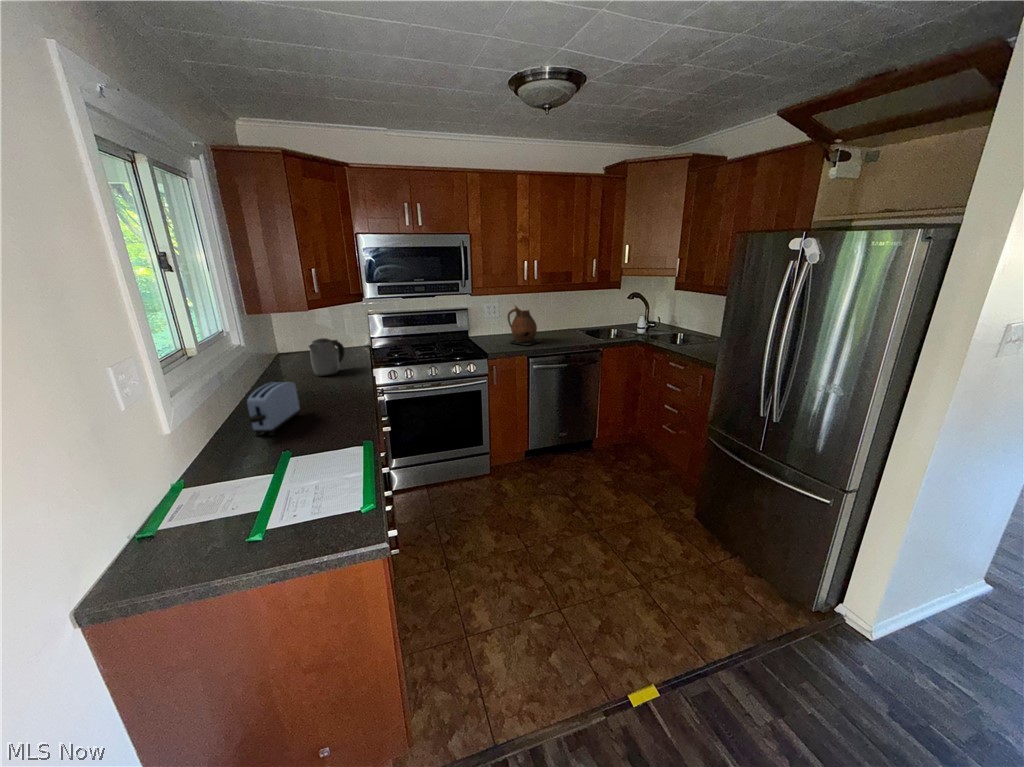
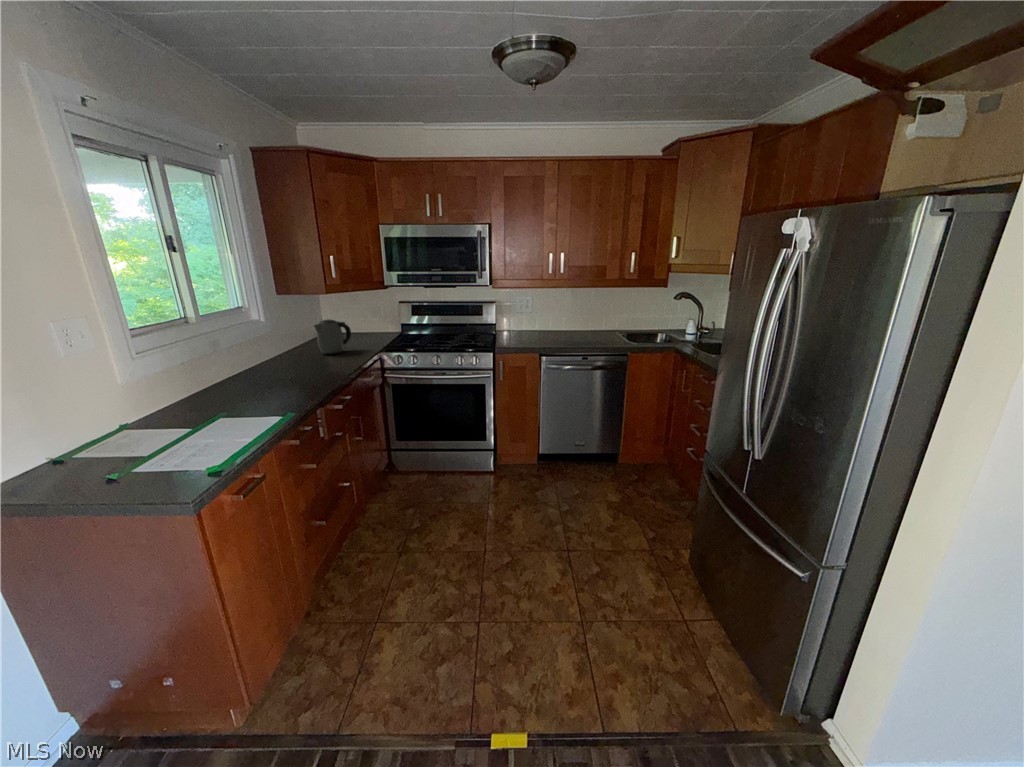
ceramic pitcher: present [508,305,542,345] -> none [526,298,564,342]
toaster: present [247,382,300,436] -> none [206,353,270,399]

